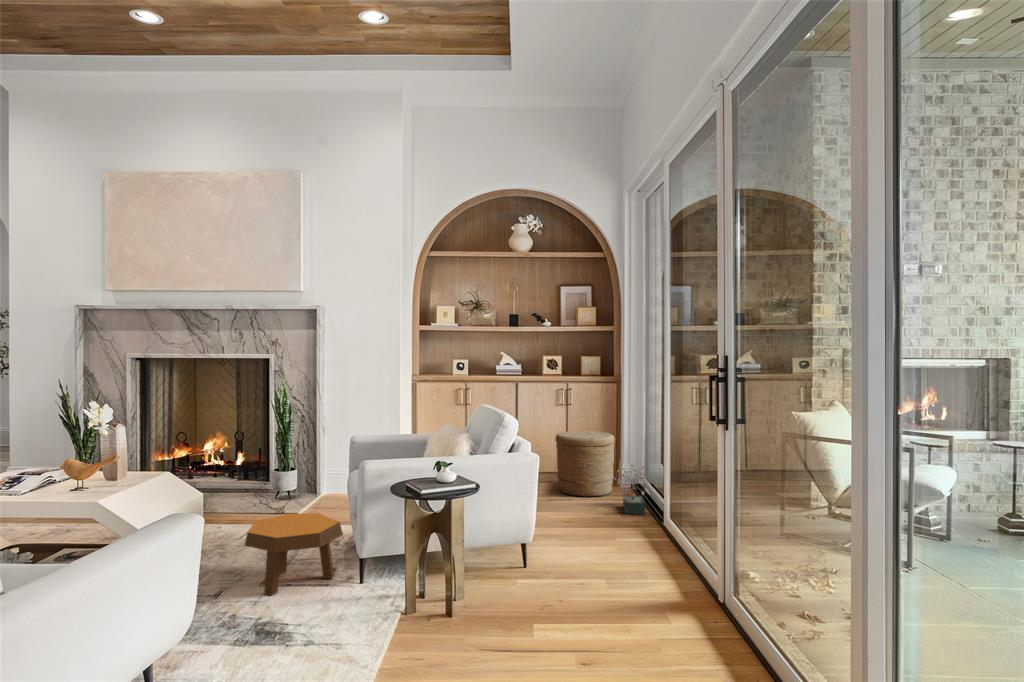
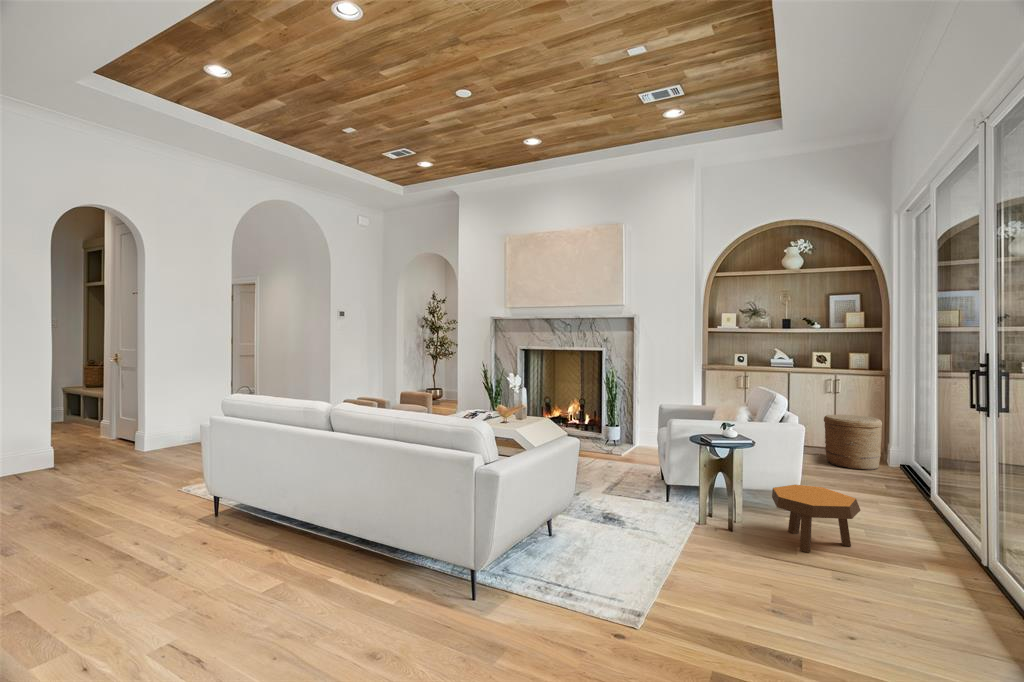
decorative plant: present [617,465,649,514] -> none [880,445,917,489]
footstool: present [245,513,343,595] -> present [772,485,860,553]

